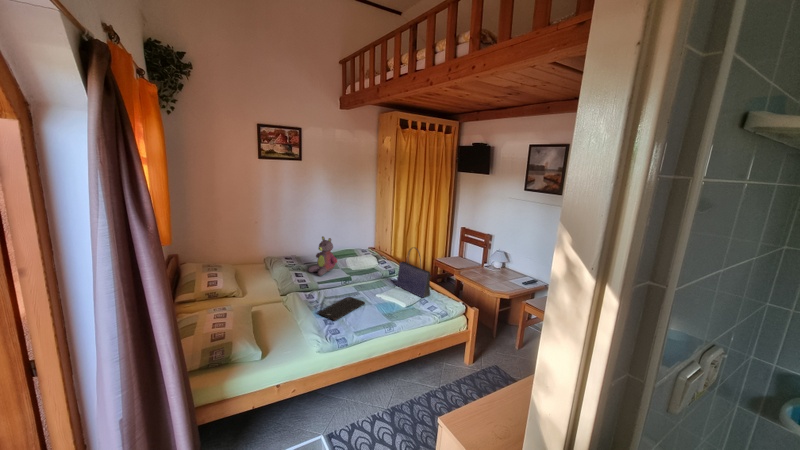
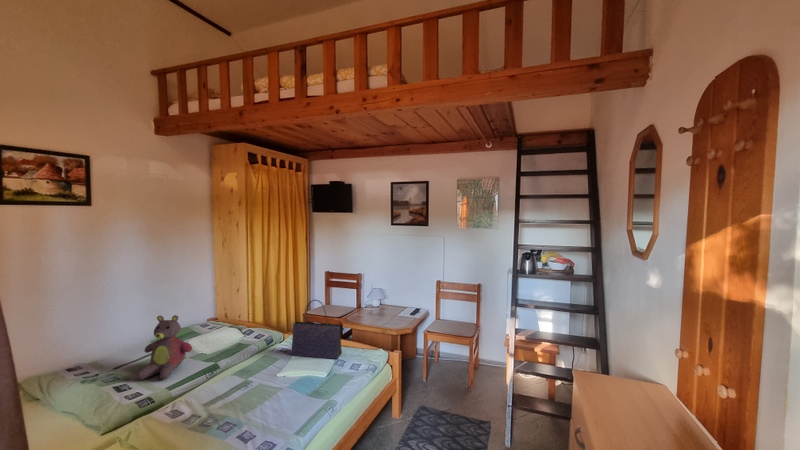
smartphone: present [319,297,365,321] -> none [212,390,272,437]

